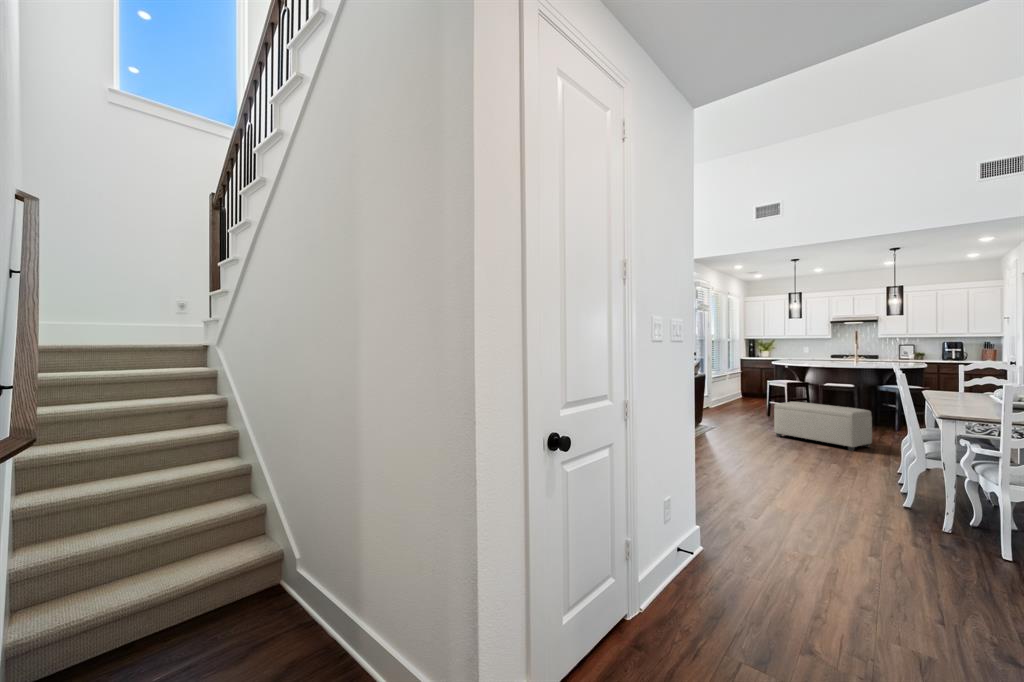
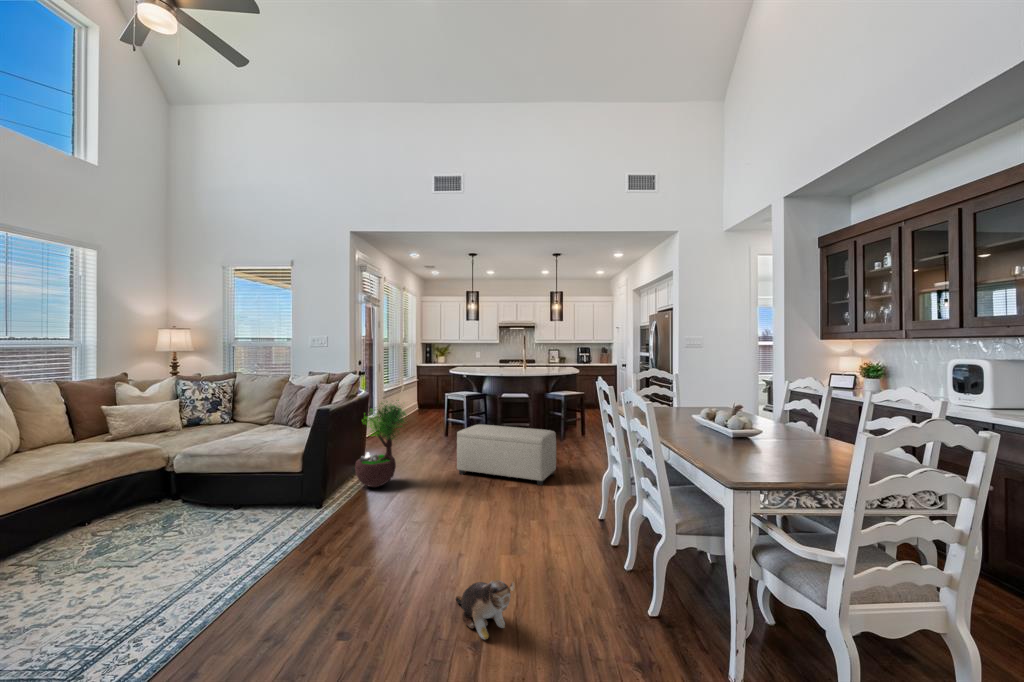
potted tree: none [696,373,733,434] -> present [355,400,406,487]
plush toy: none [765,461,799,491] -> present [456,580,515,639]

